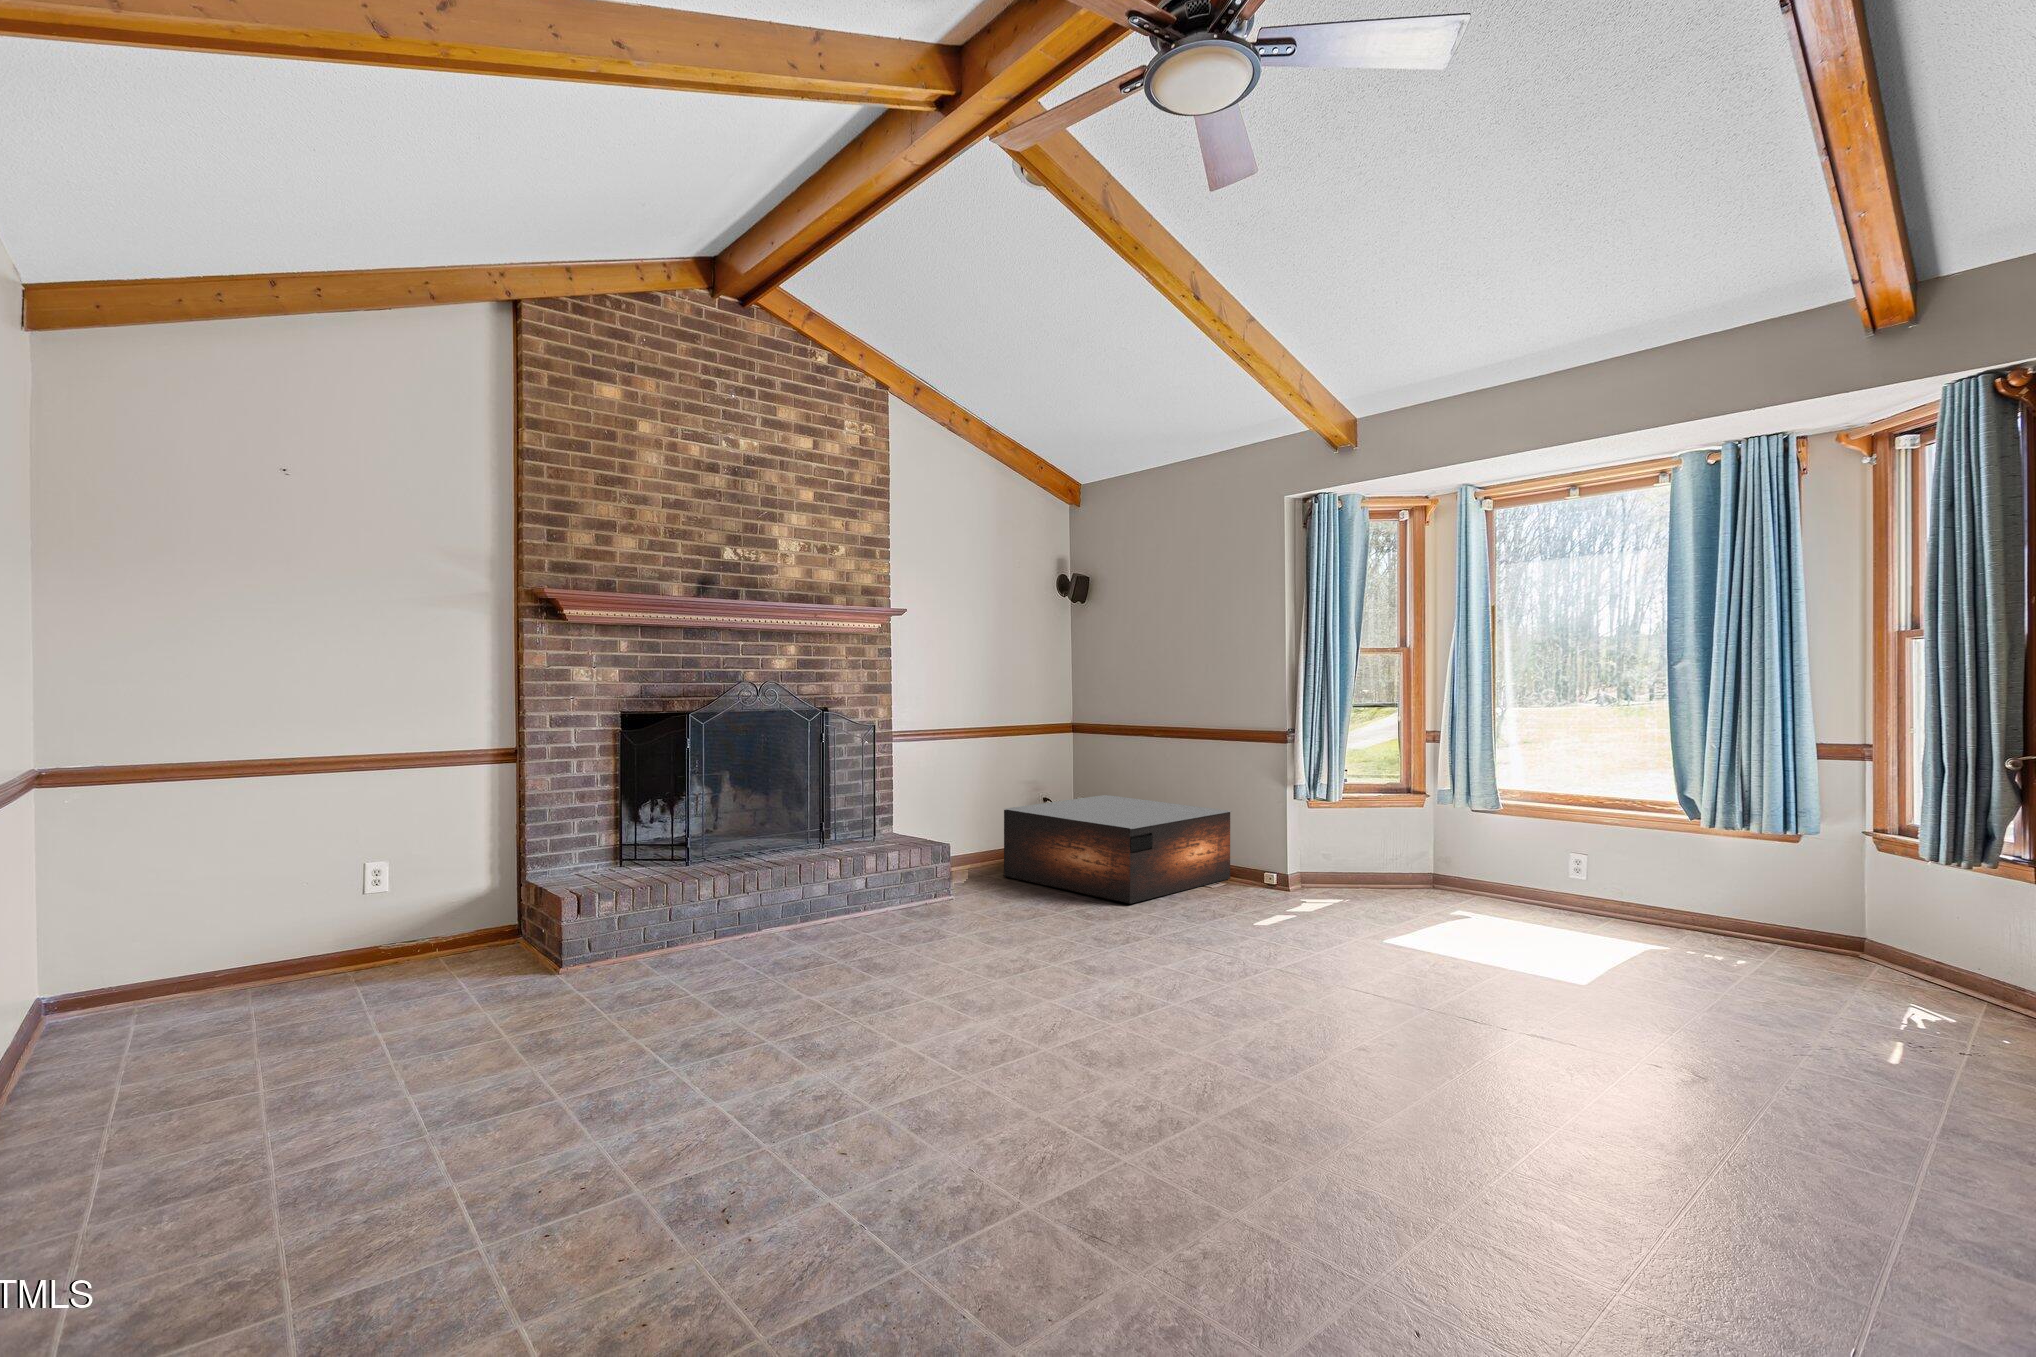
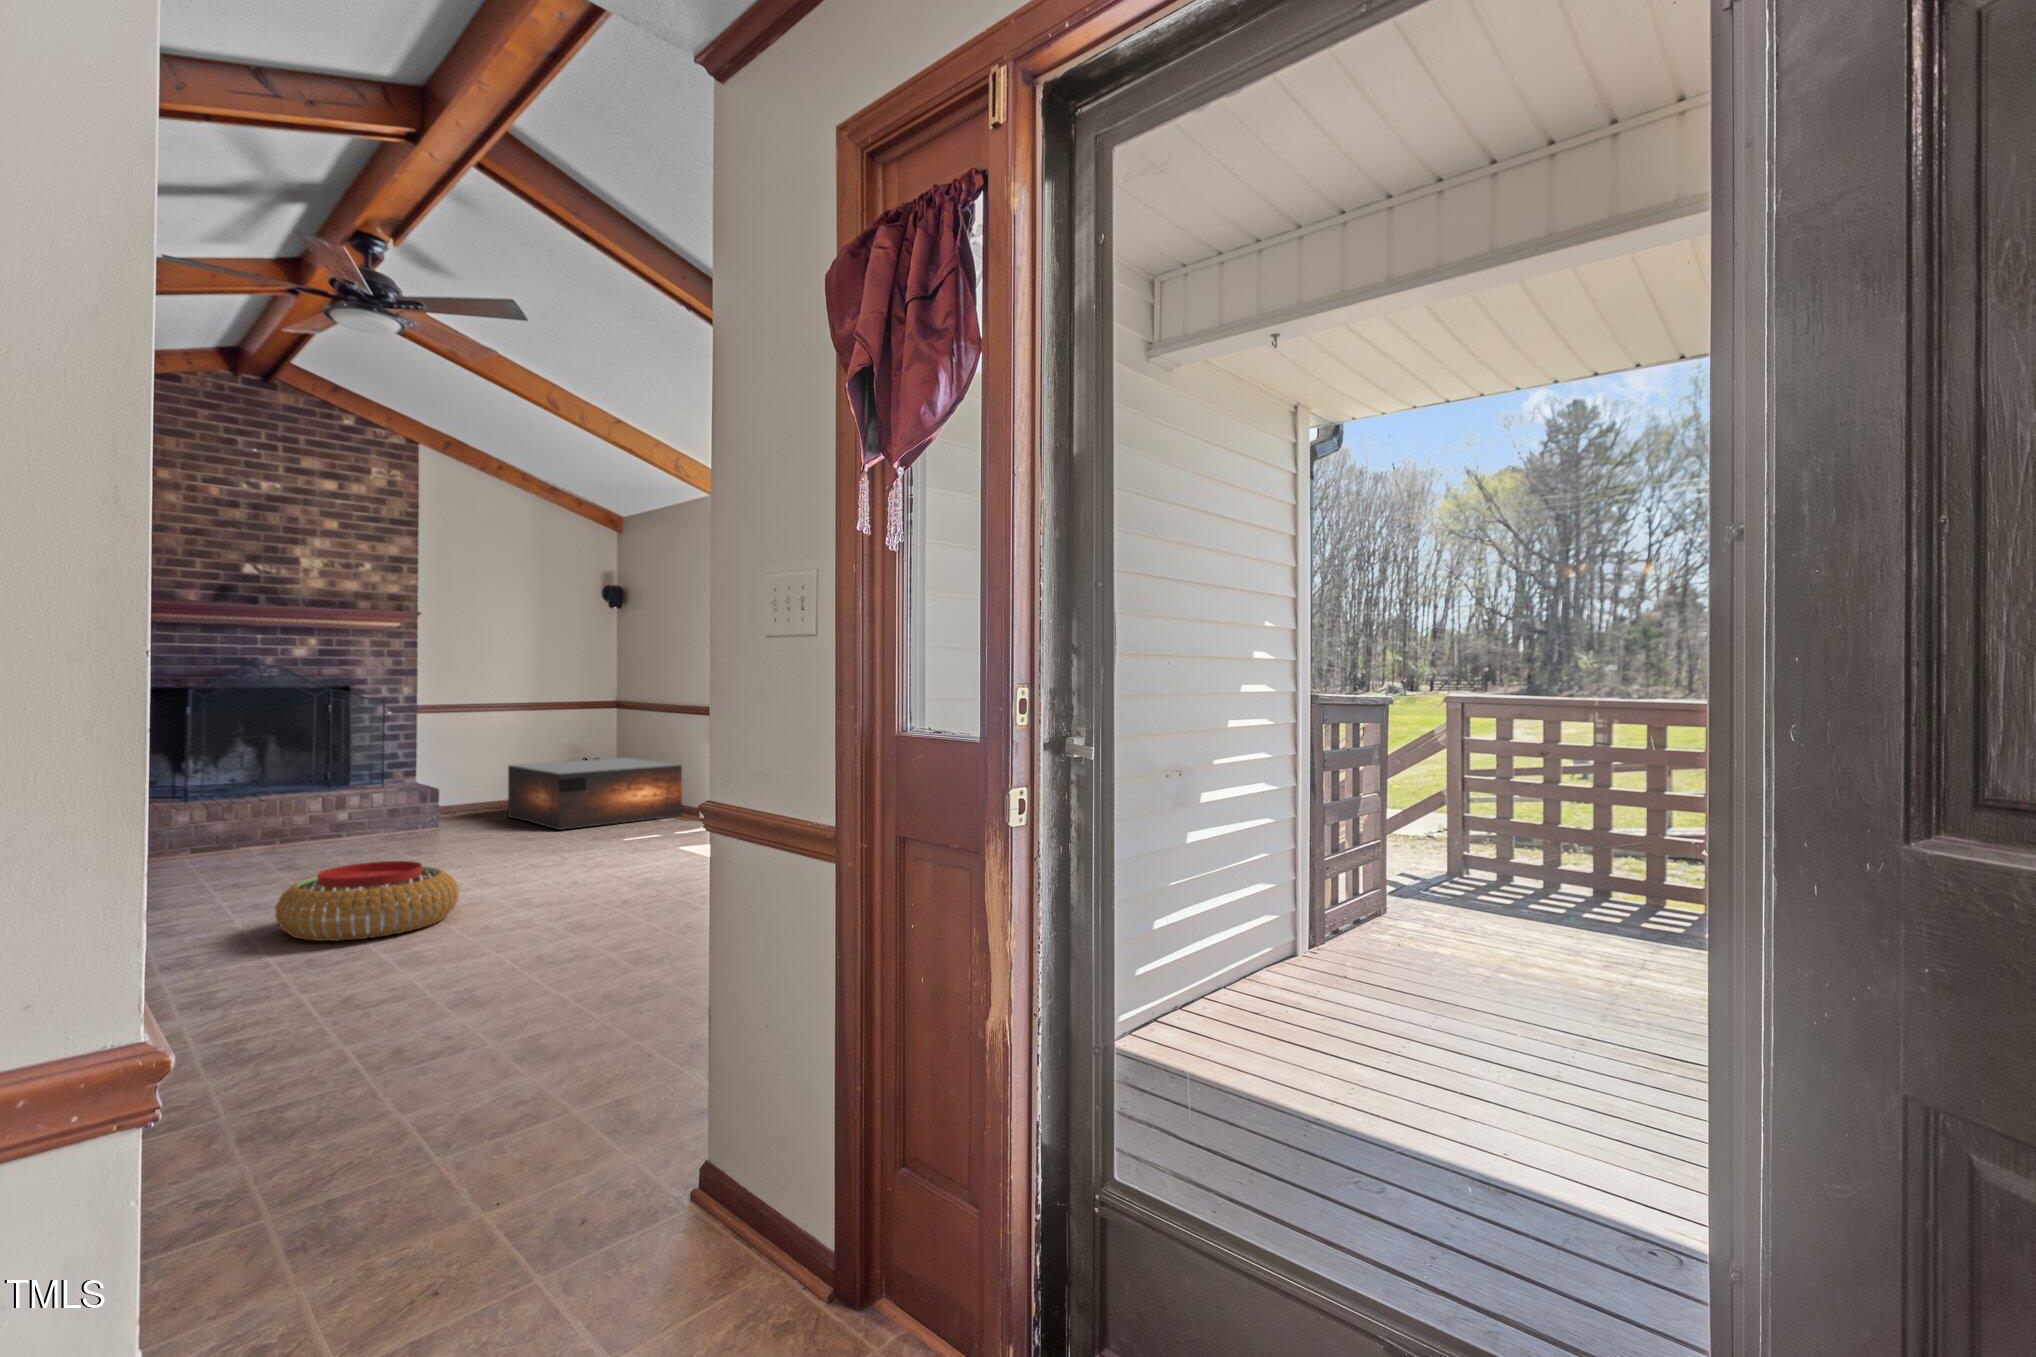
pouf: none [1176,1011,1428,1171] -> present [275,861,459,941]

